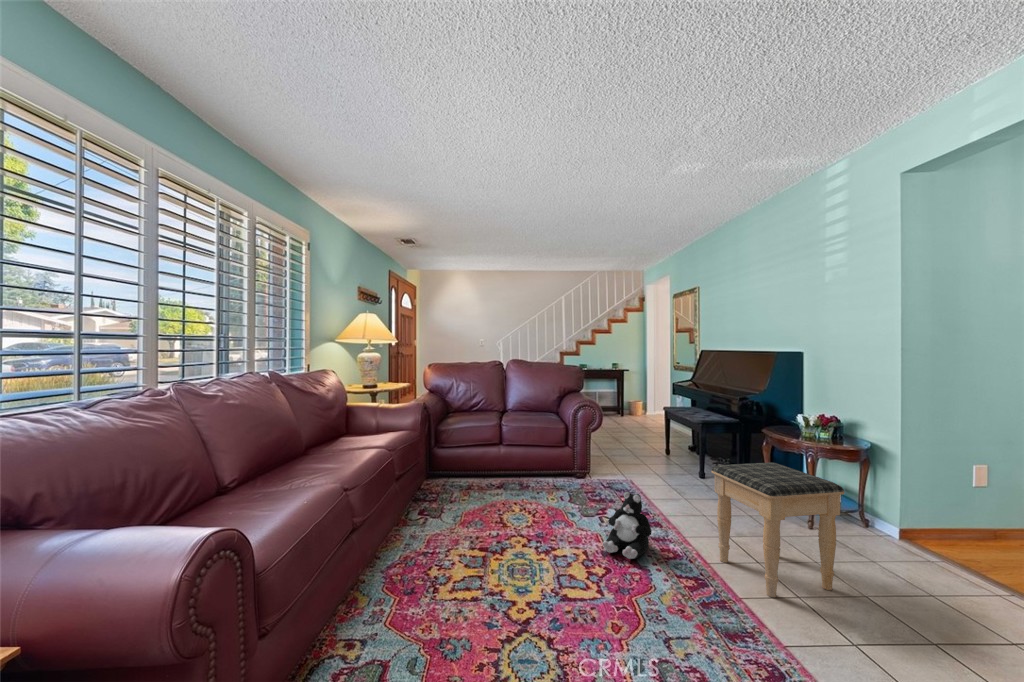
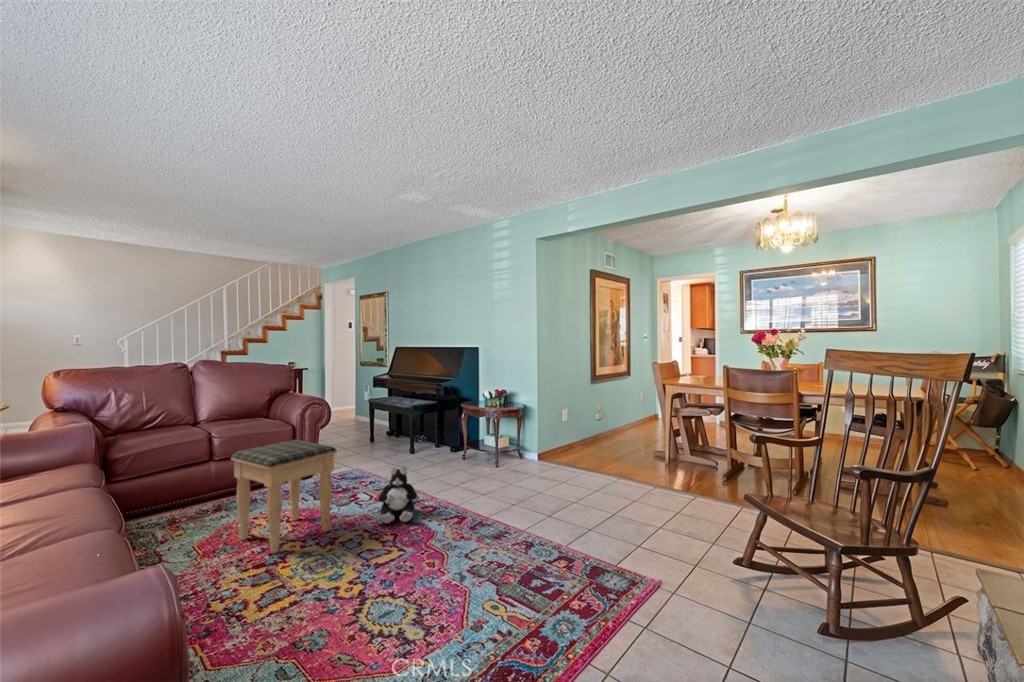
footstool: present [711,463,844,597] -> present [231,440,337,553]

